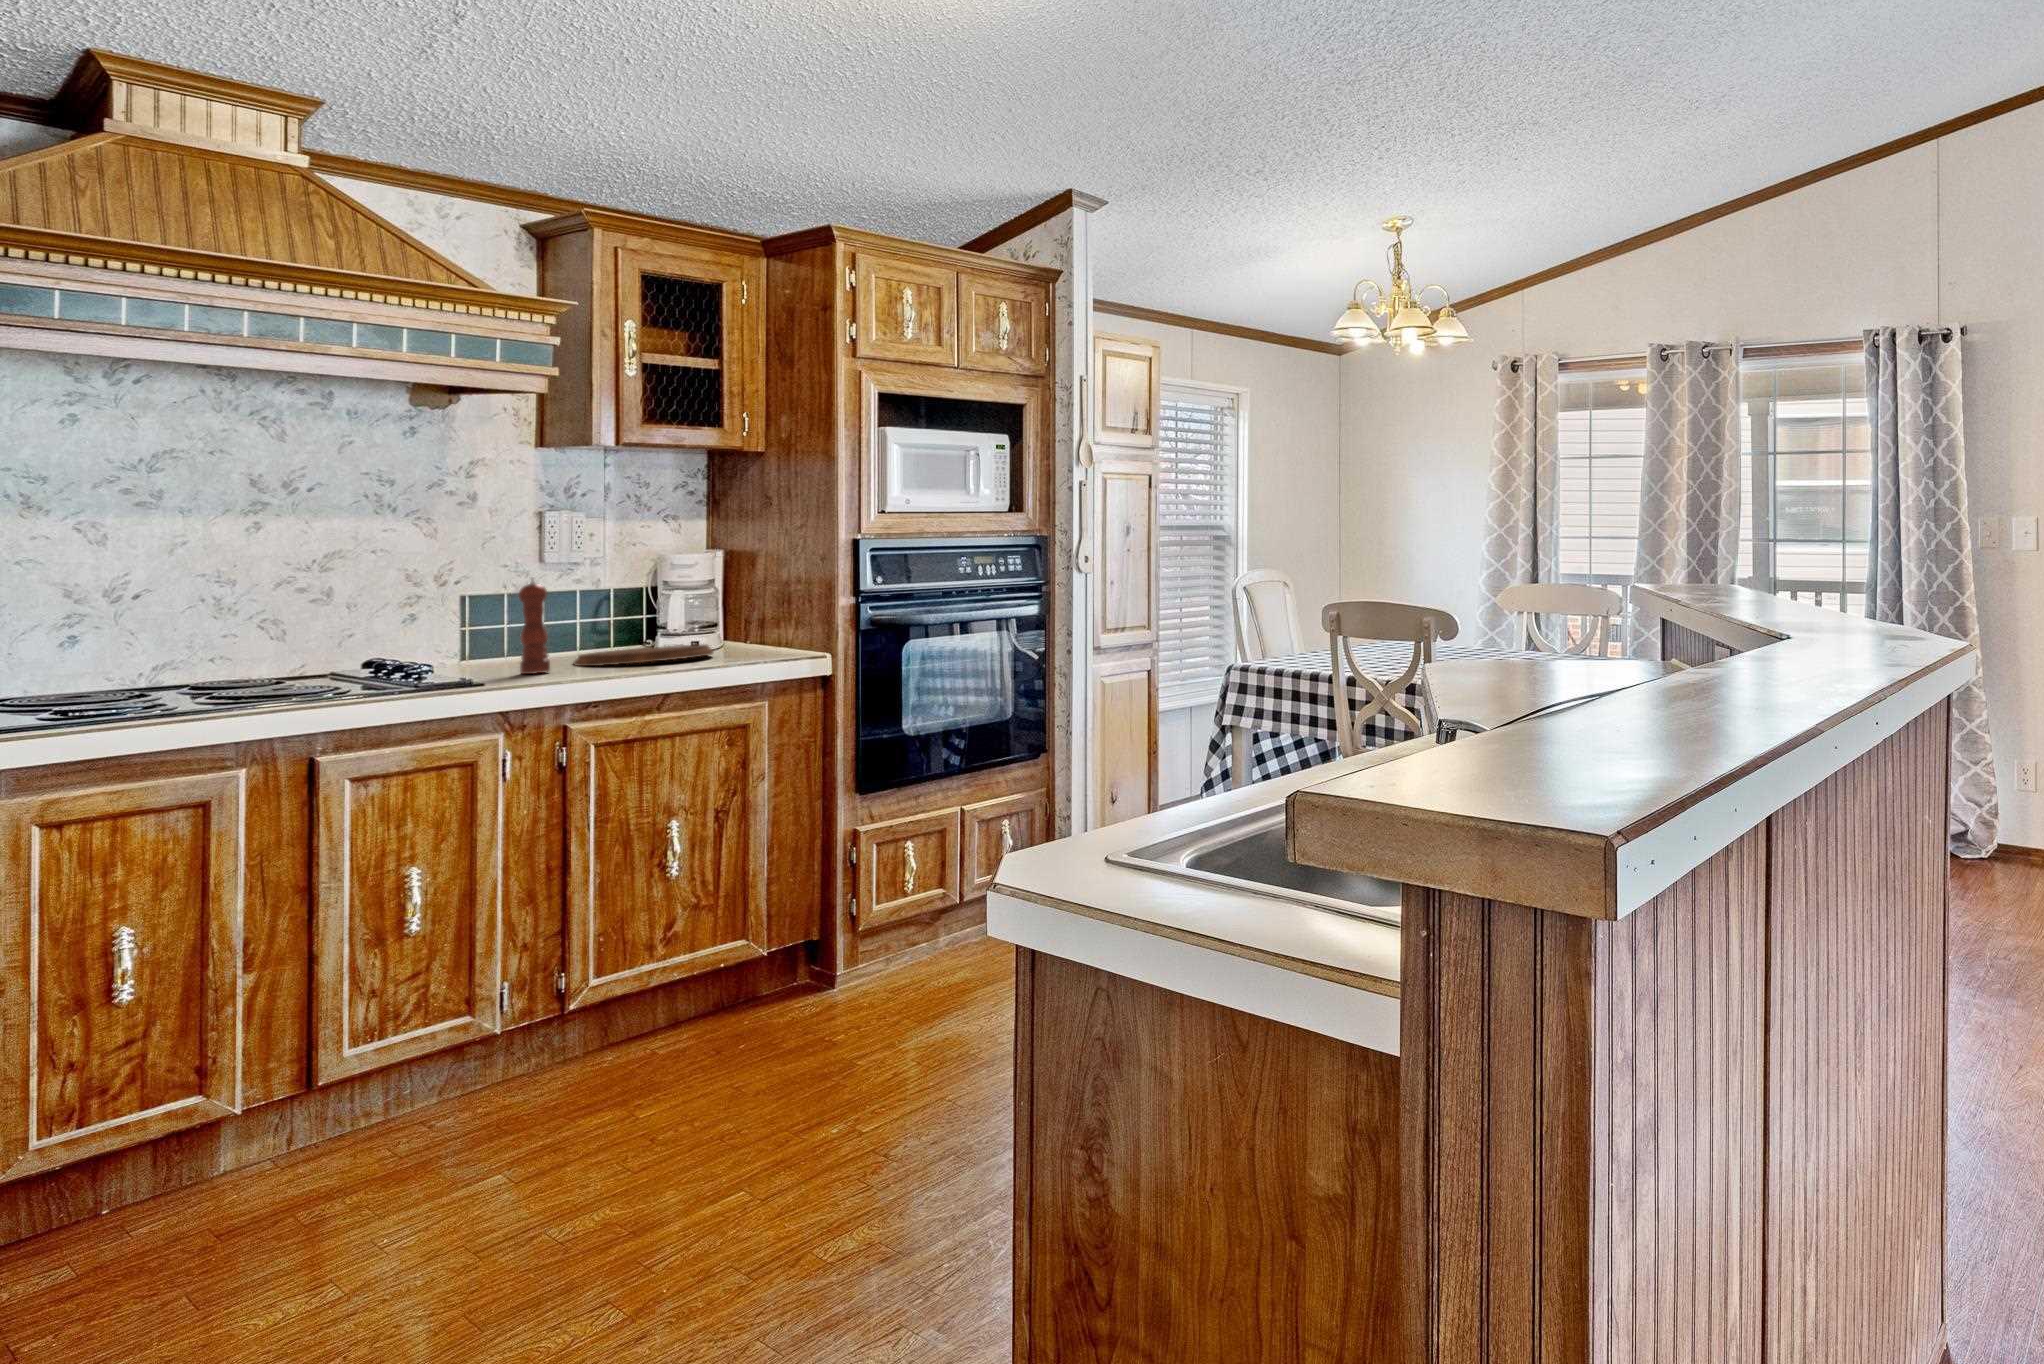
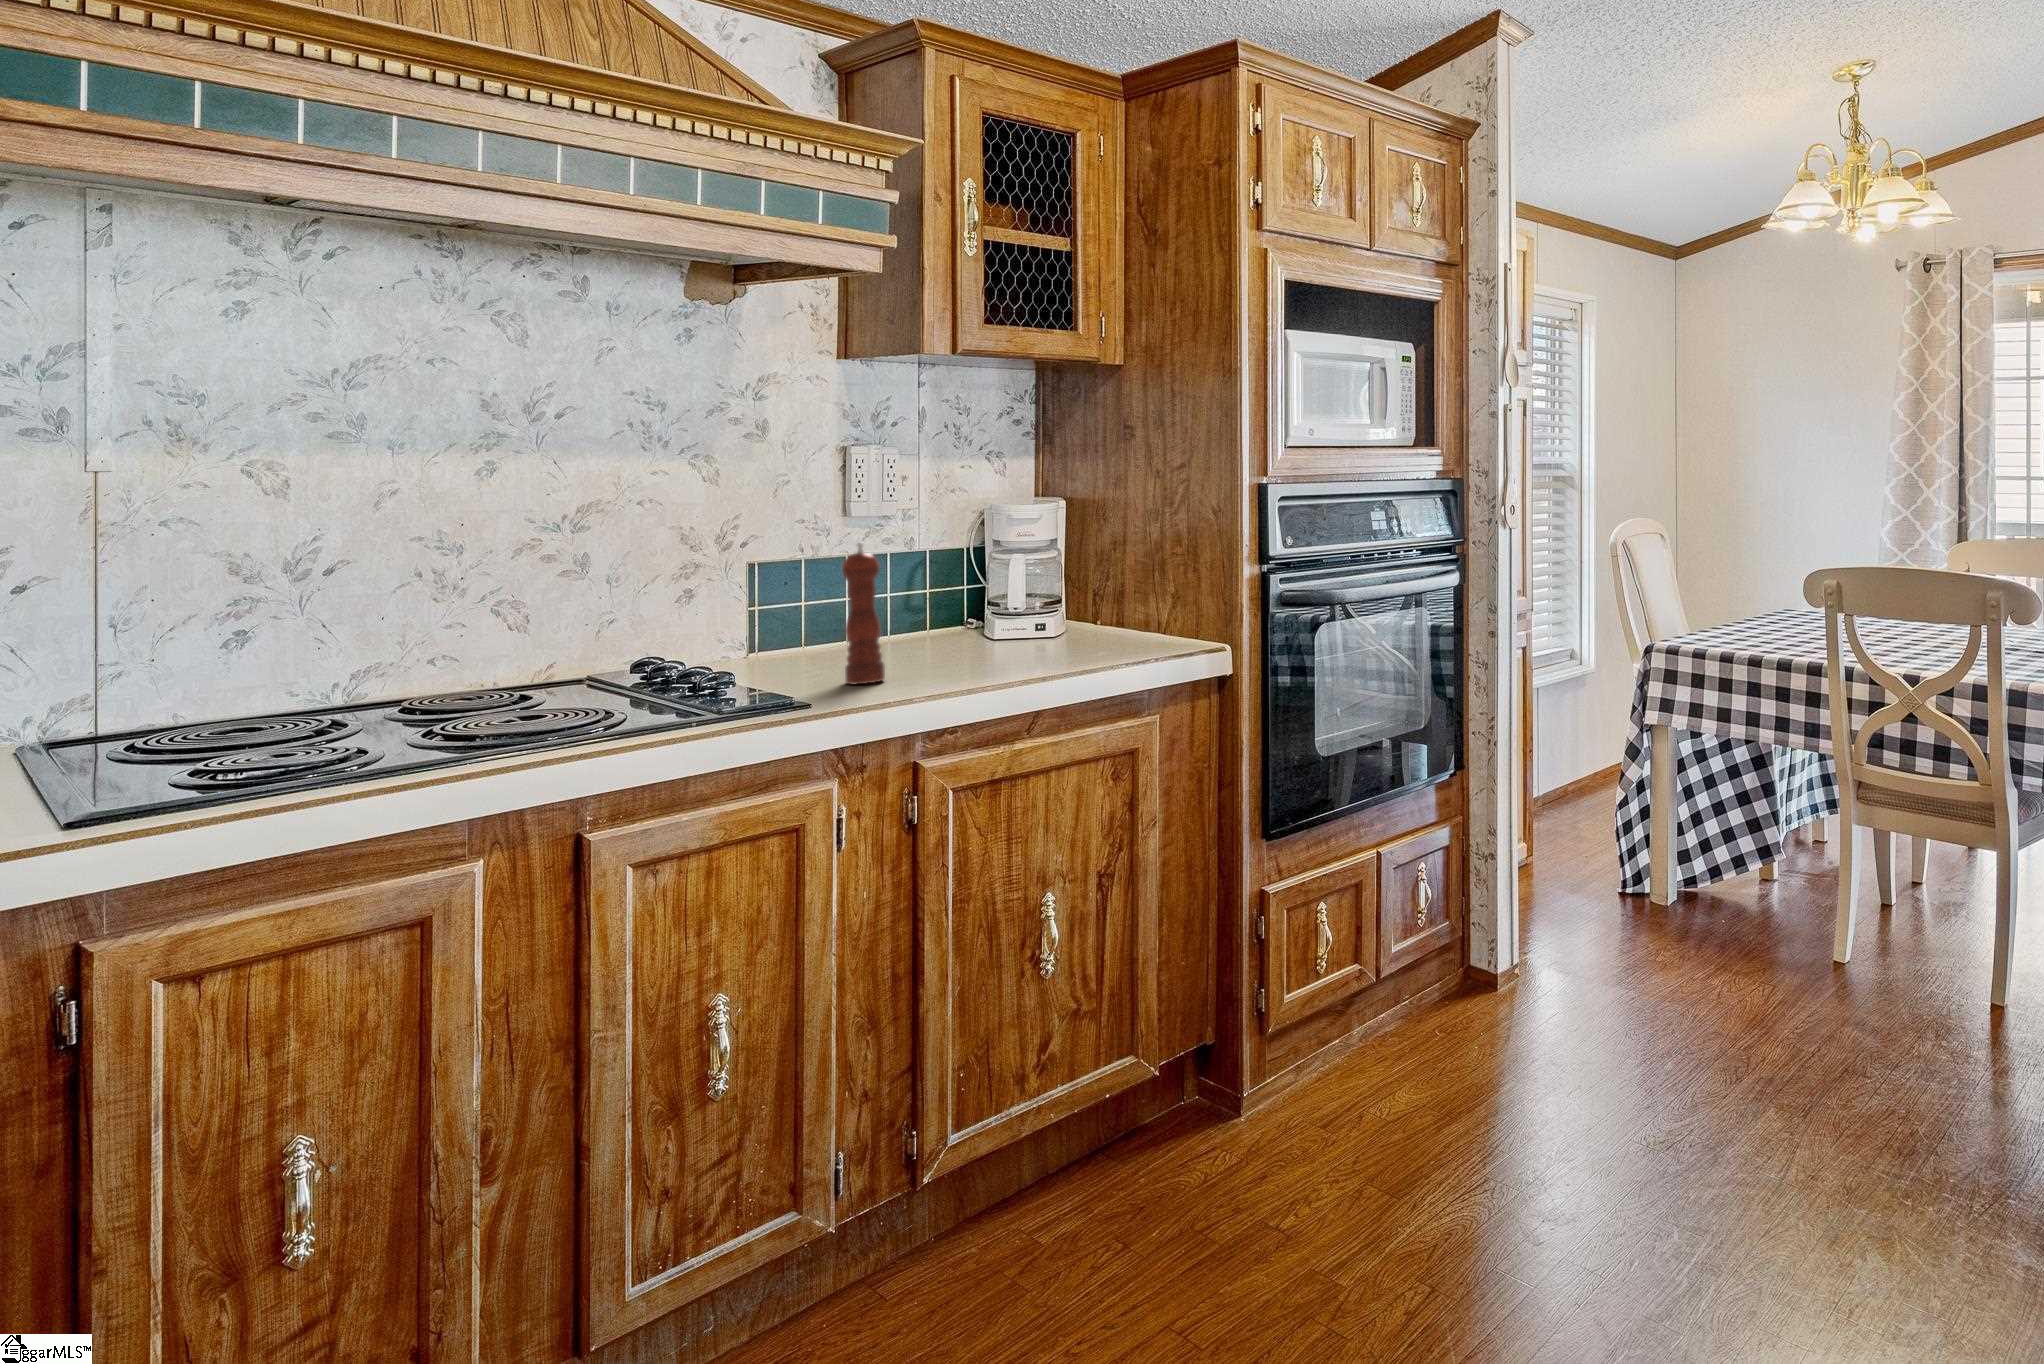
cutting board: present [574,644,713,666] -> none [900,631,1078,667]

